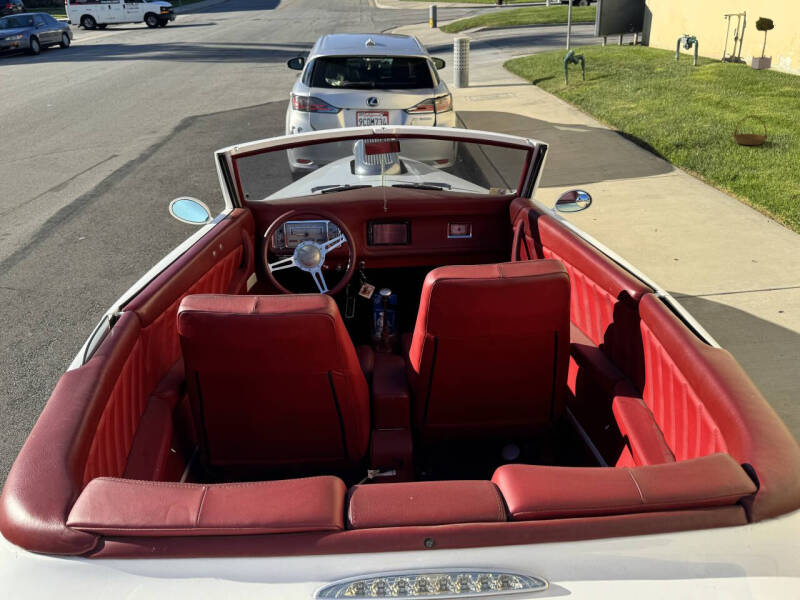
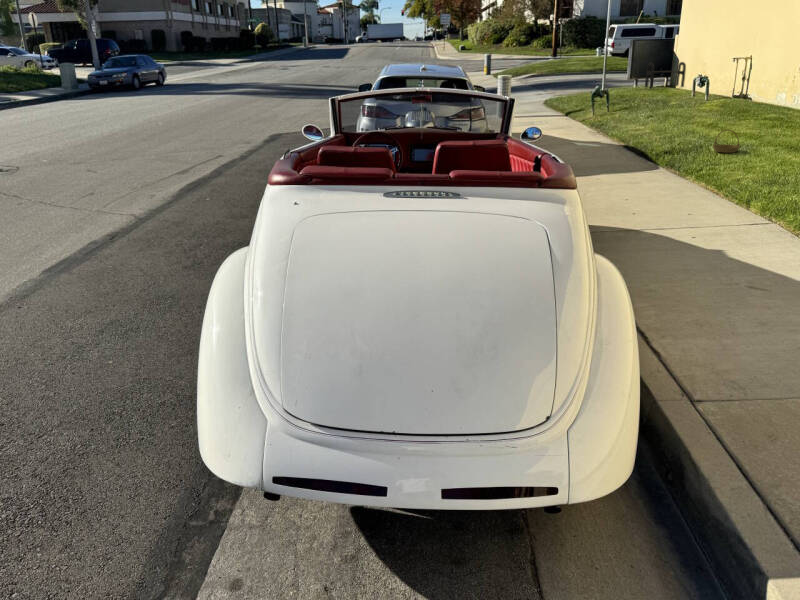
bench: none [619,17,665,48] -> present [645,62,686,88]
potted tree: present [751,17,774,69] -> none [753,59,775,103]

